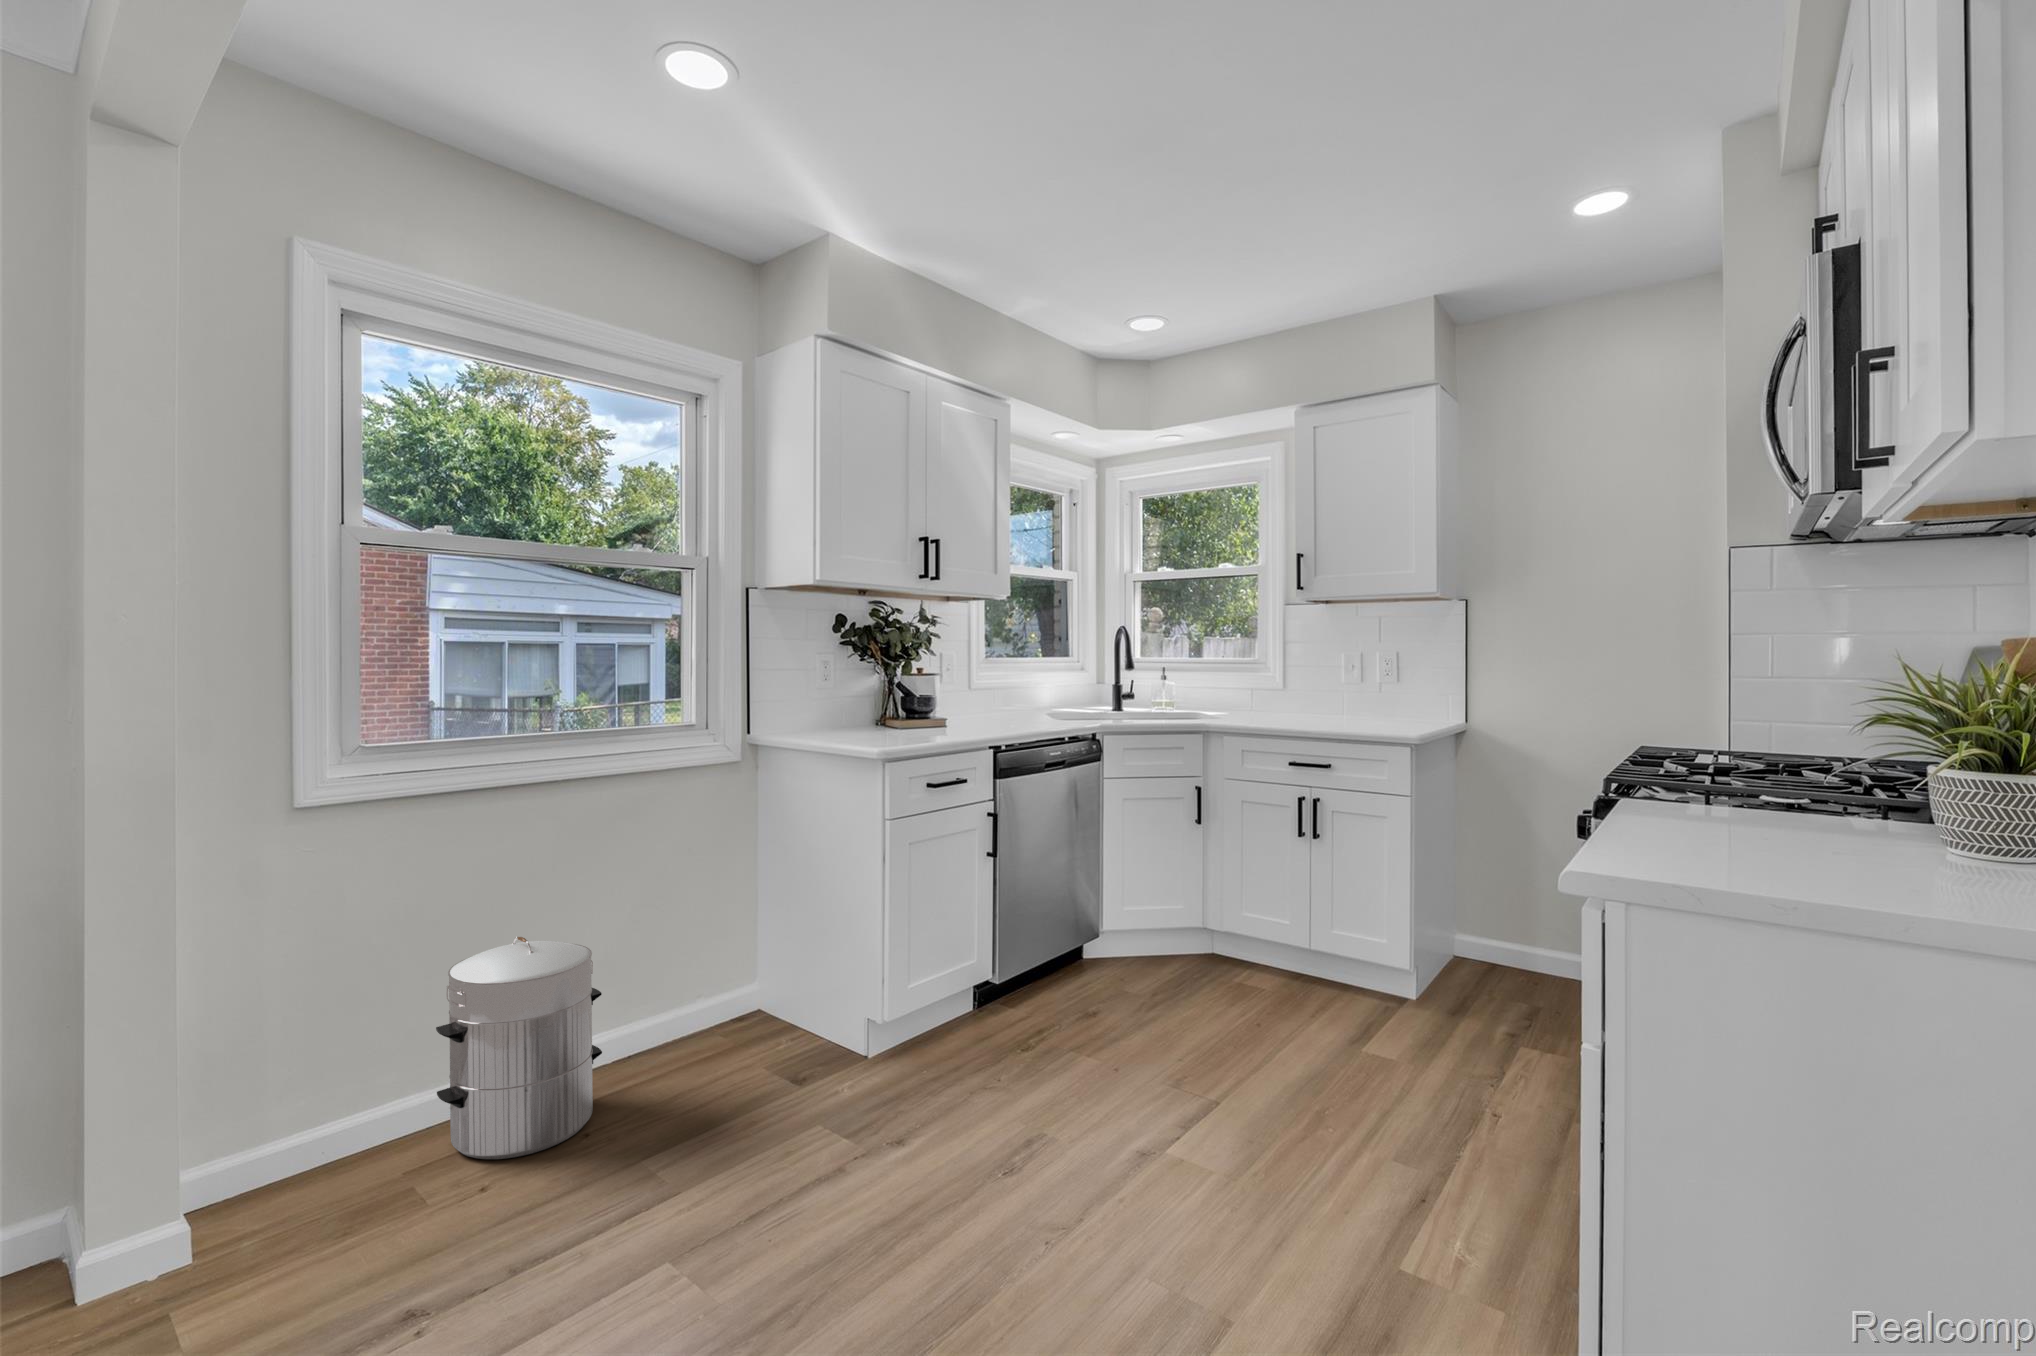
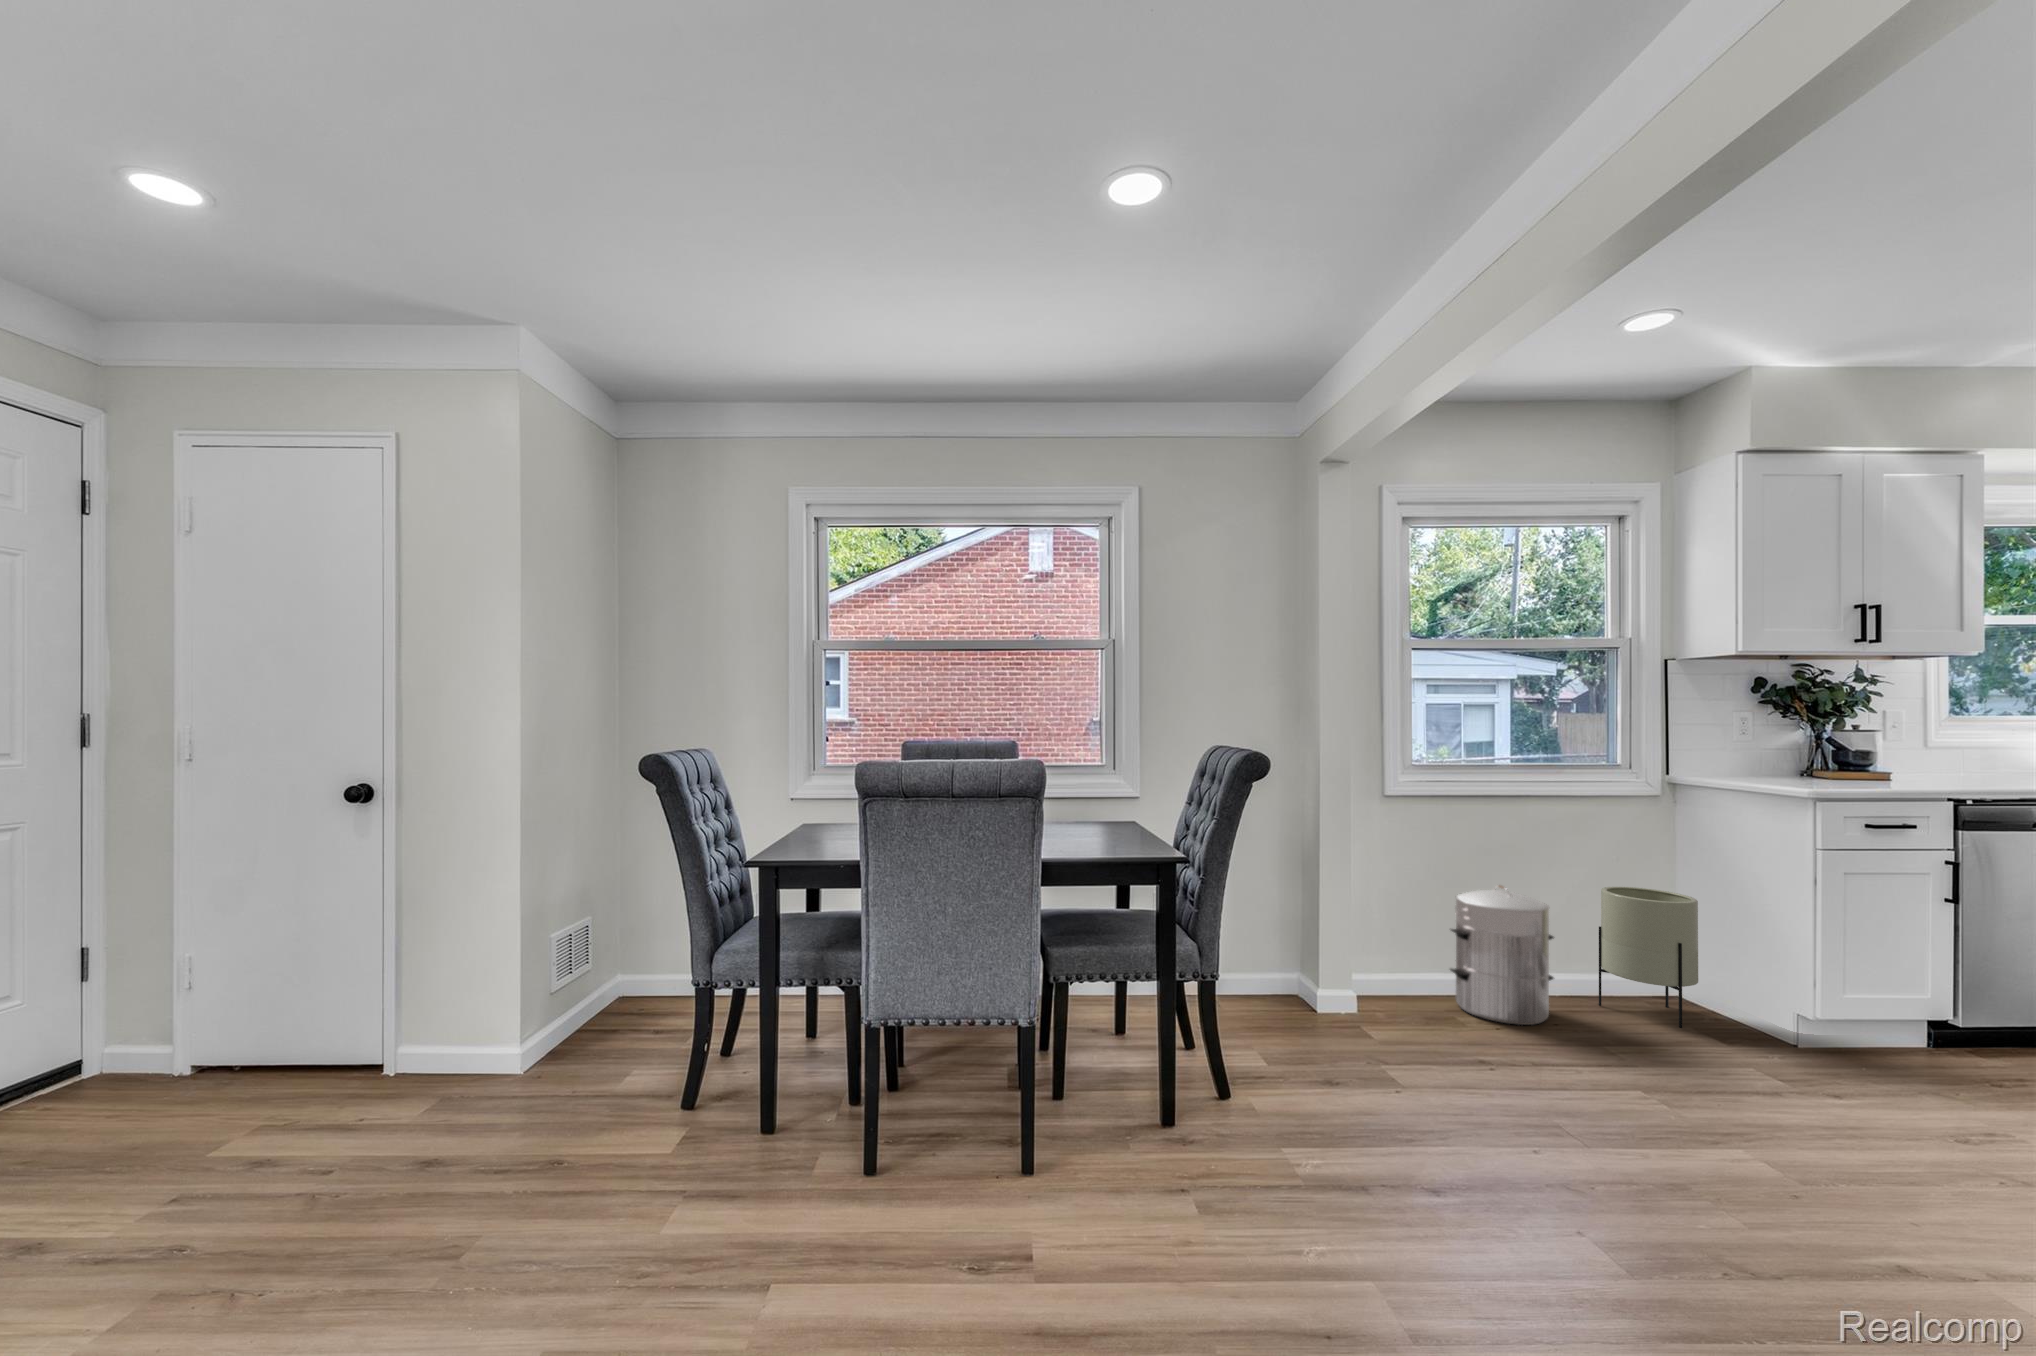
planter: none [668,887,777,1065] -> present [1599,887,1698,1028]

